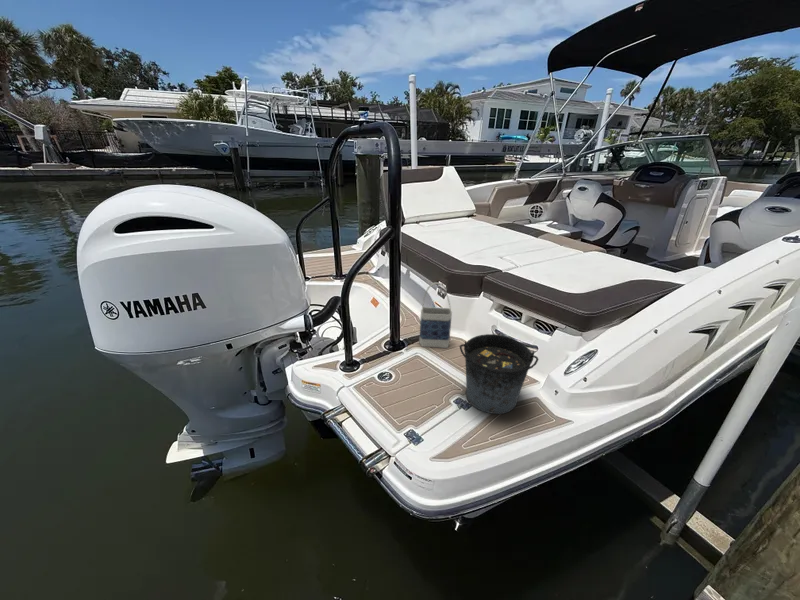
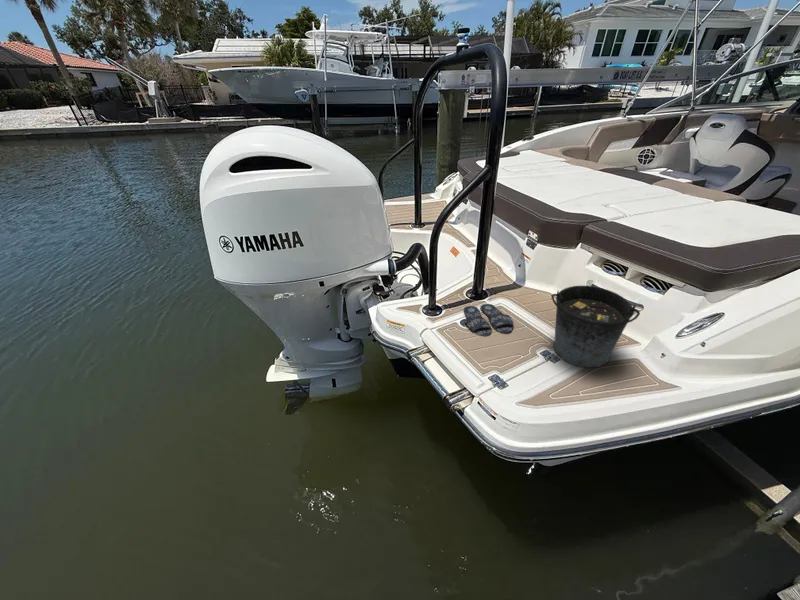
bag: present [419,283,452,348] -> none [505,230,543,300]
slippers: none [380,355,428,390] -> present [464,304,514,337]

